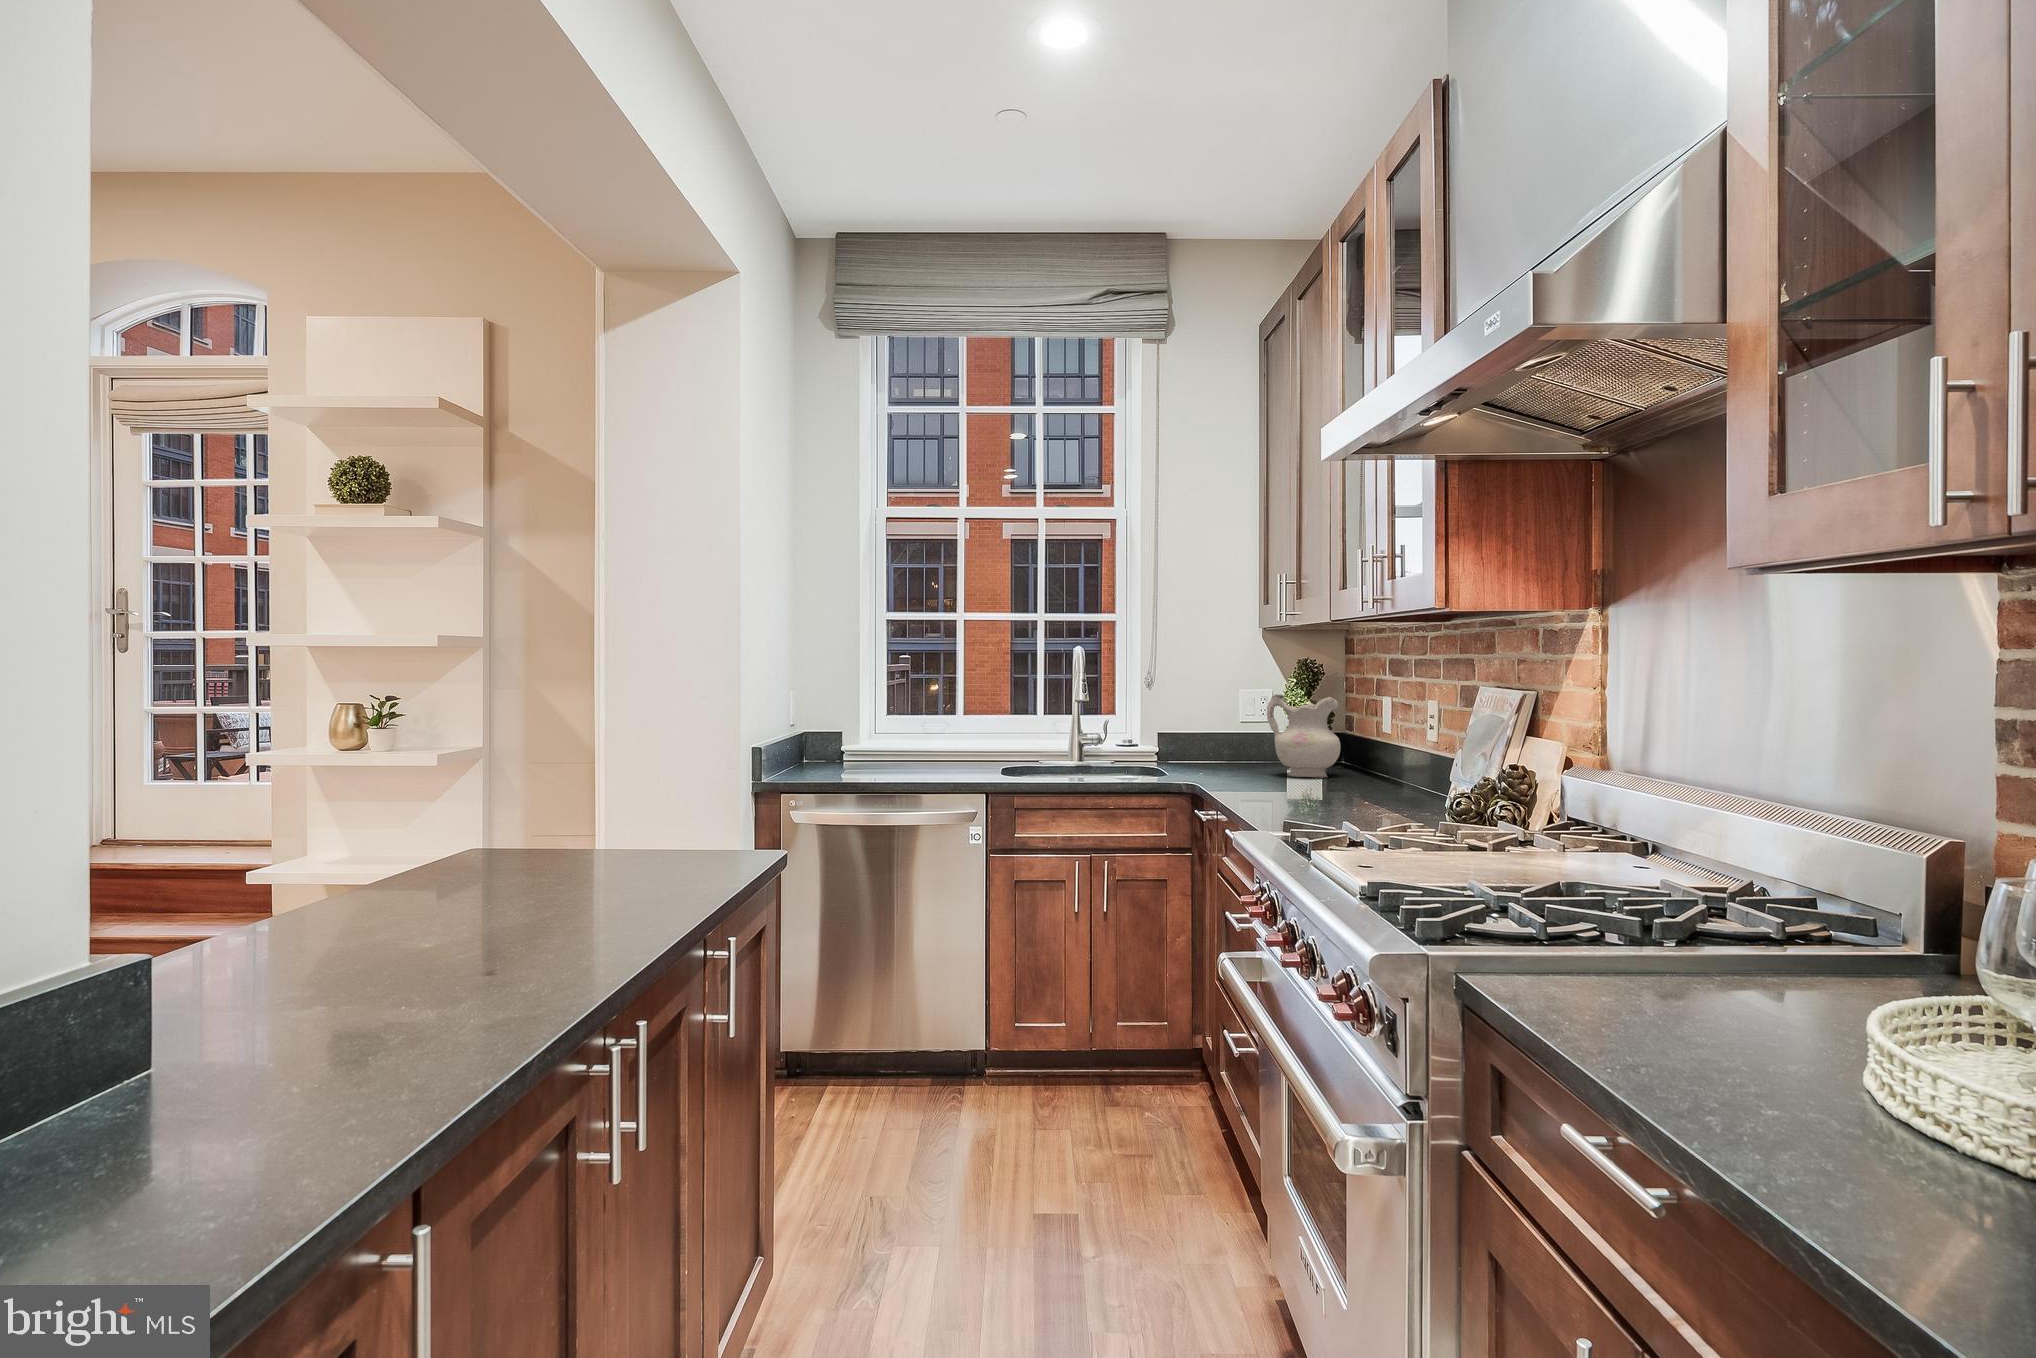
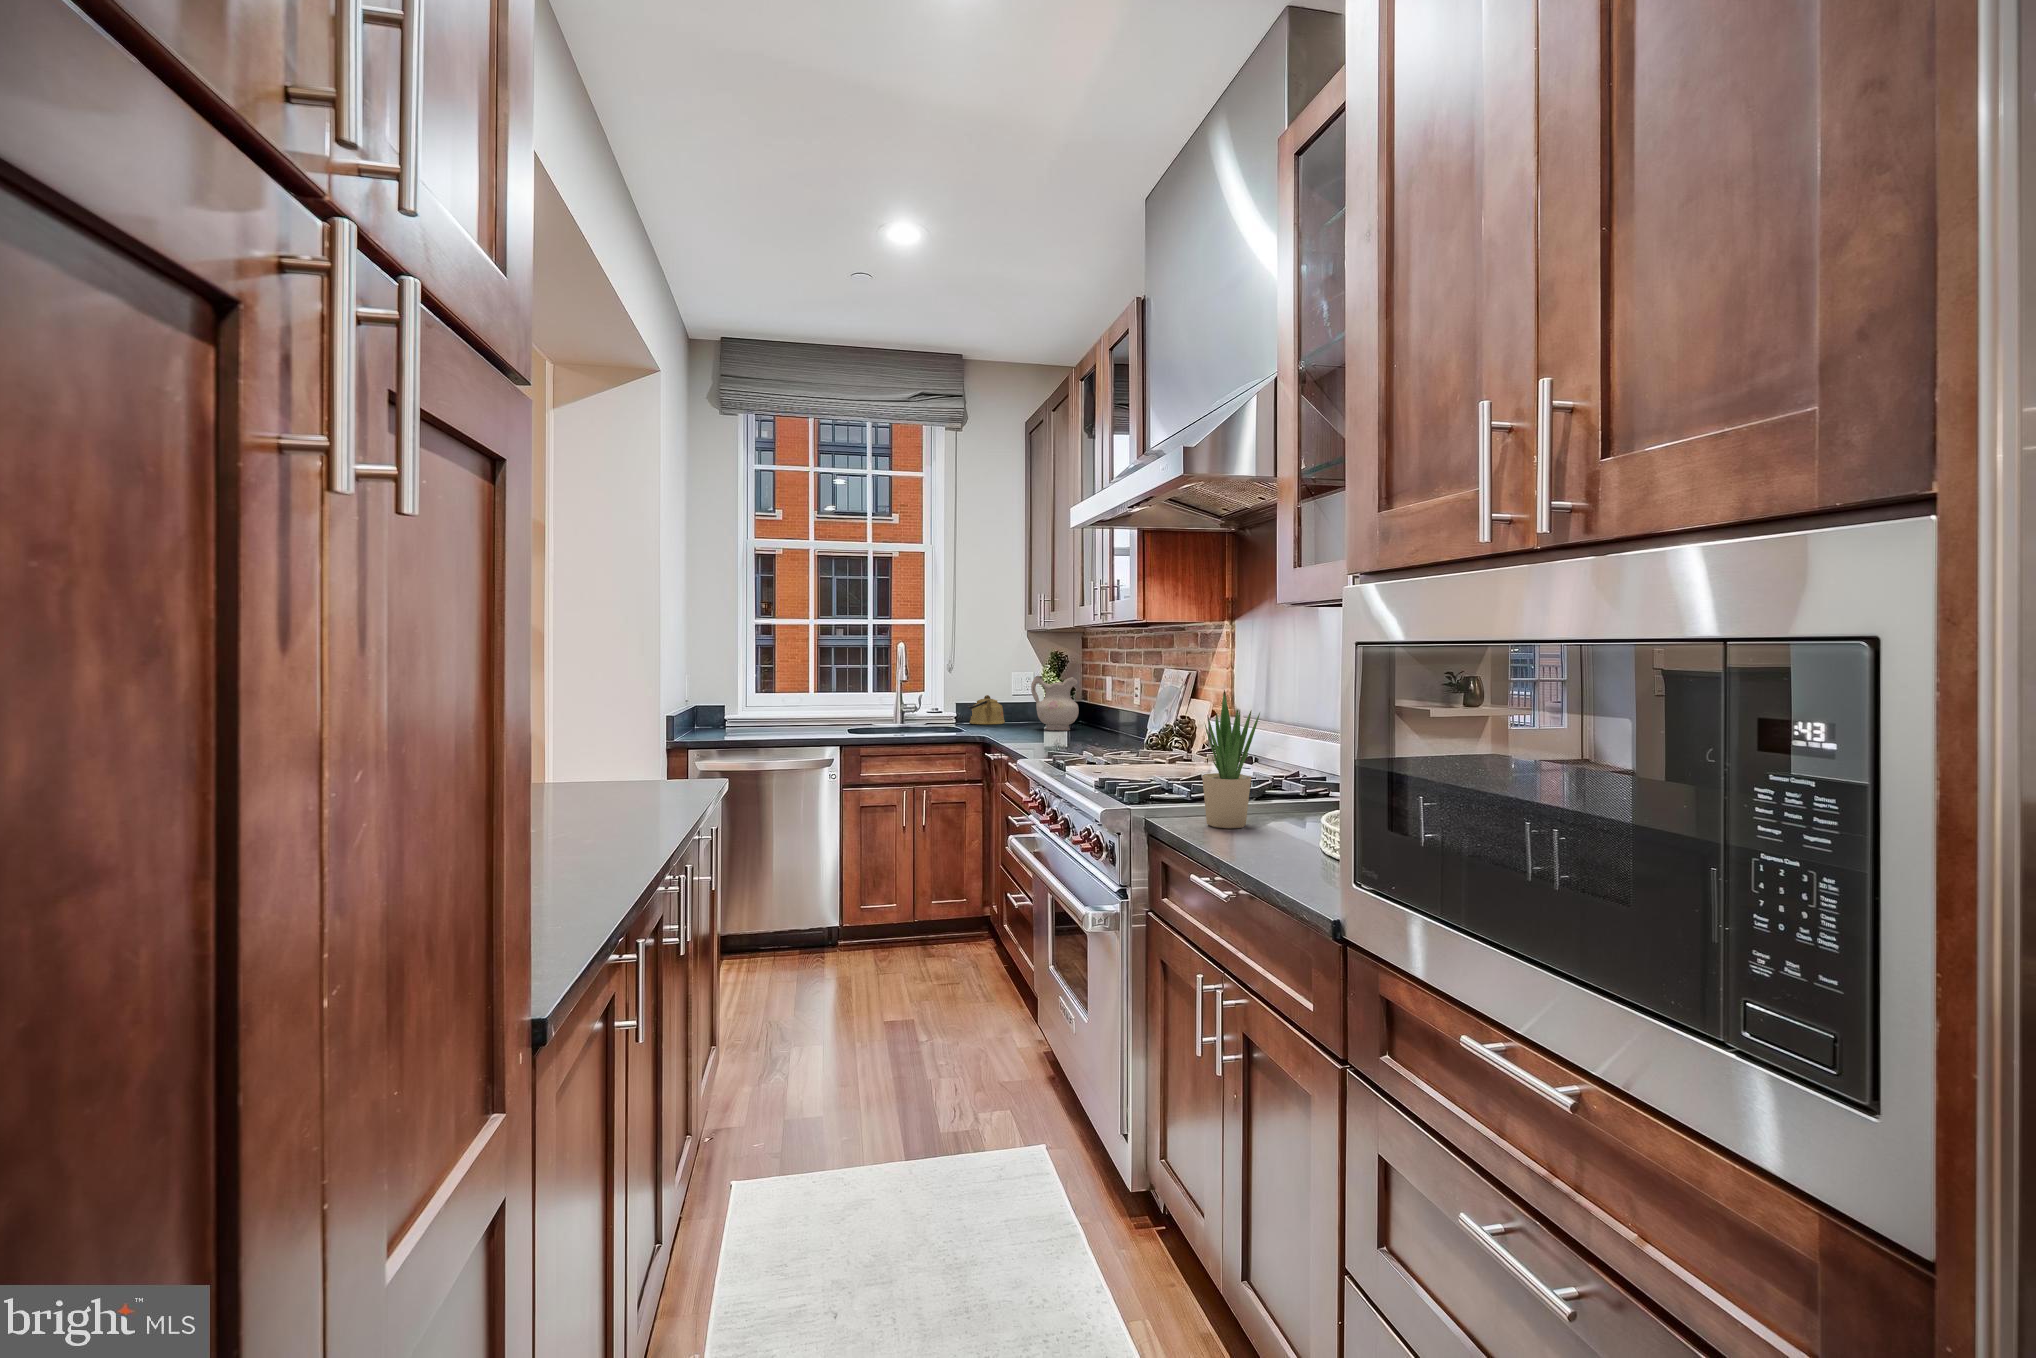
kettle: none [1175,721,1230,764] -> present [968,695,1005,724]
potted plant: none [1572,744,1697,1020] -> present [1202,690,1260,828]

